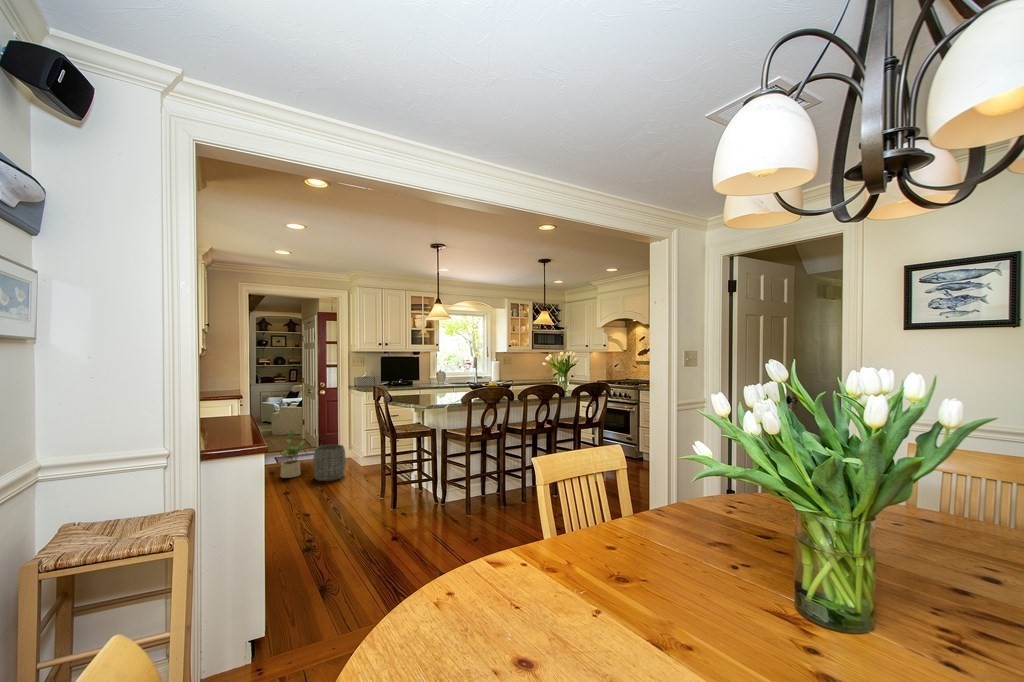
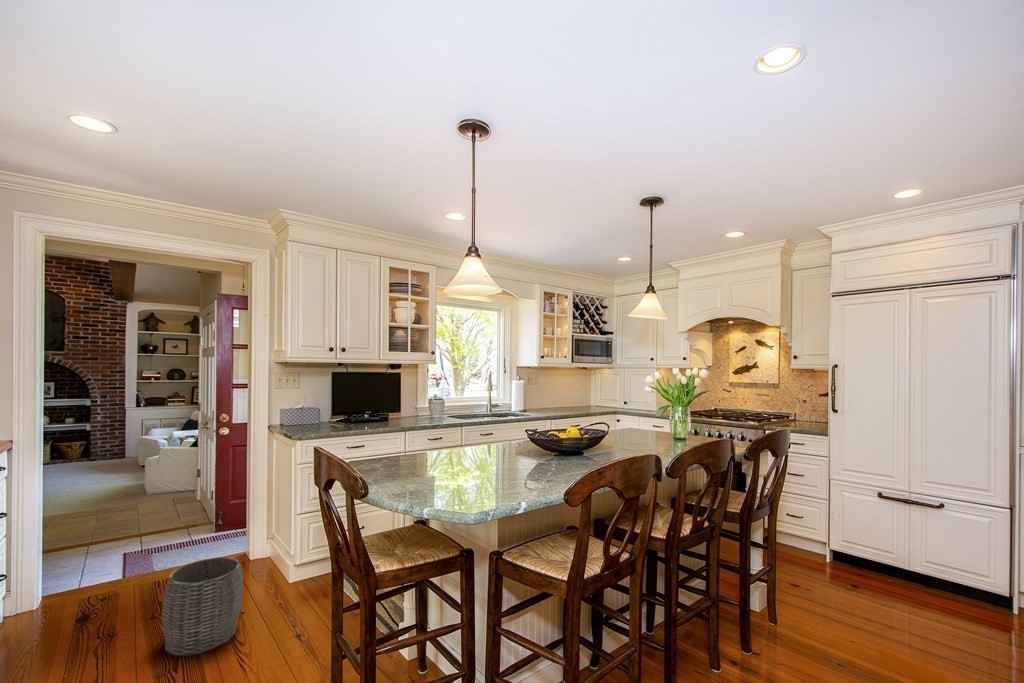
potted plant: present [280,430,304,478] -> none [86,529,157,644]

